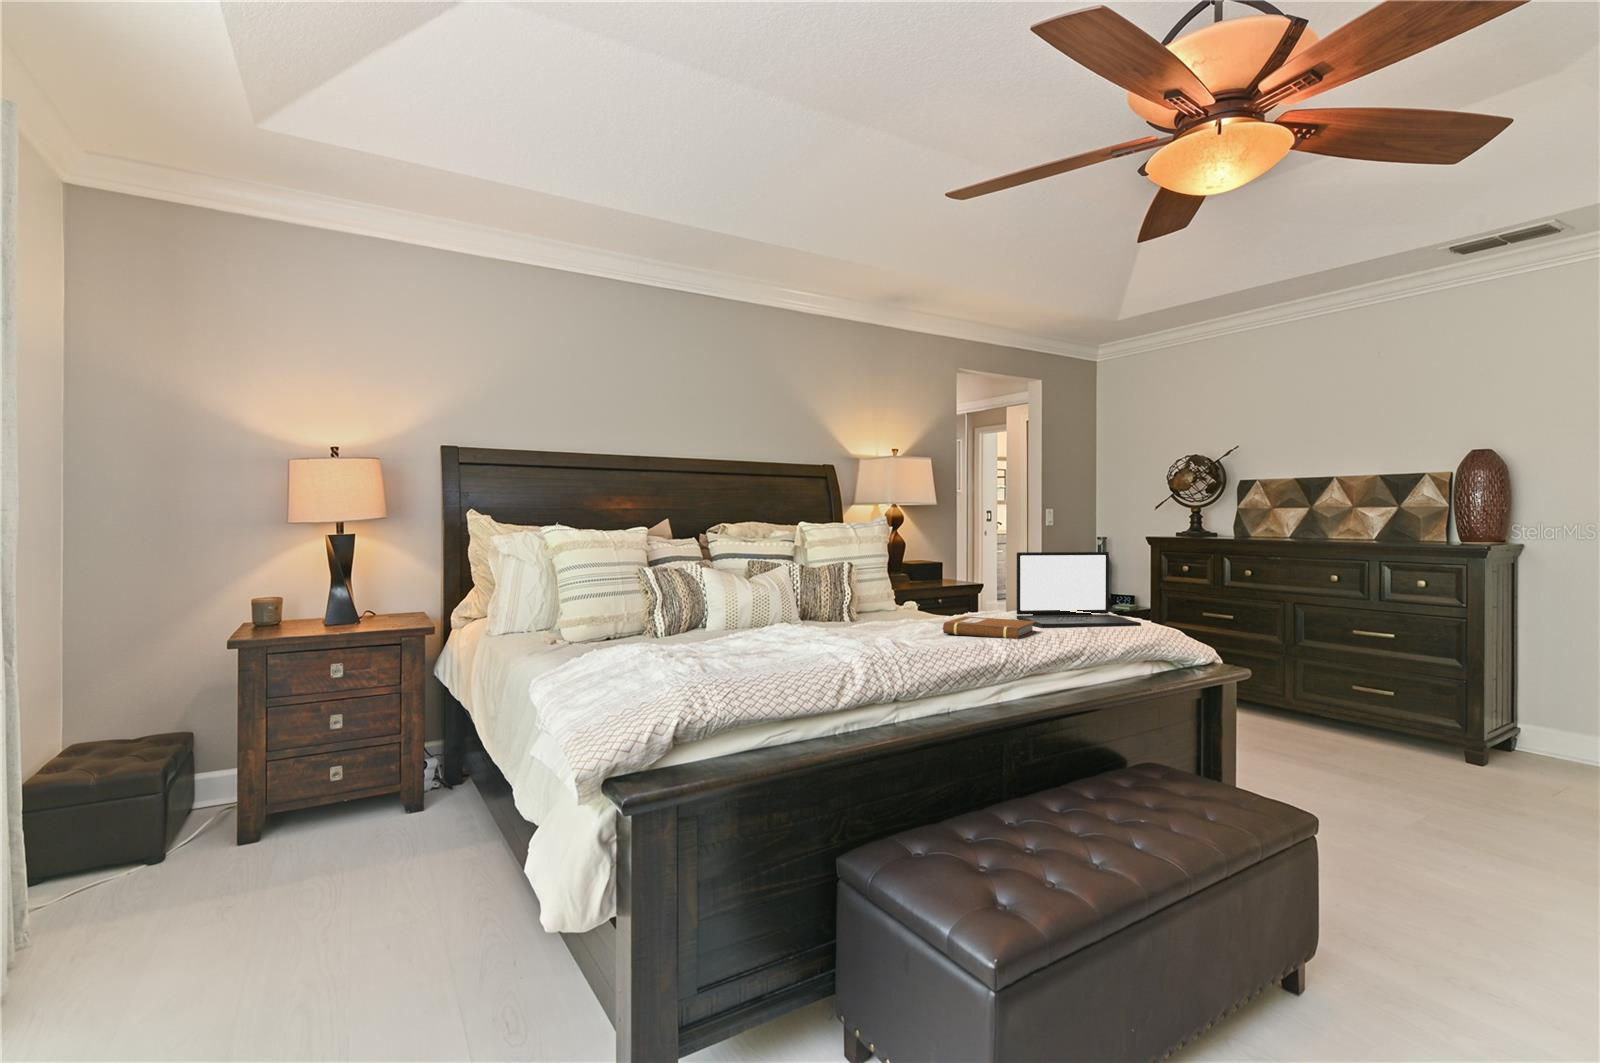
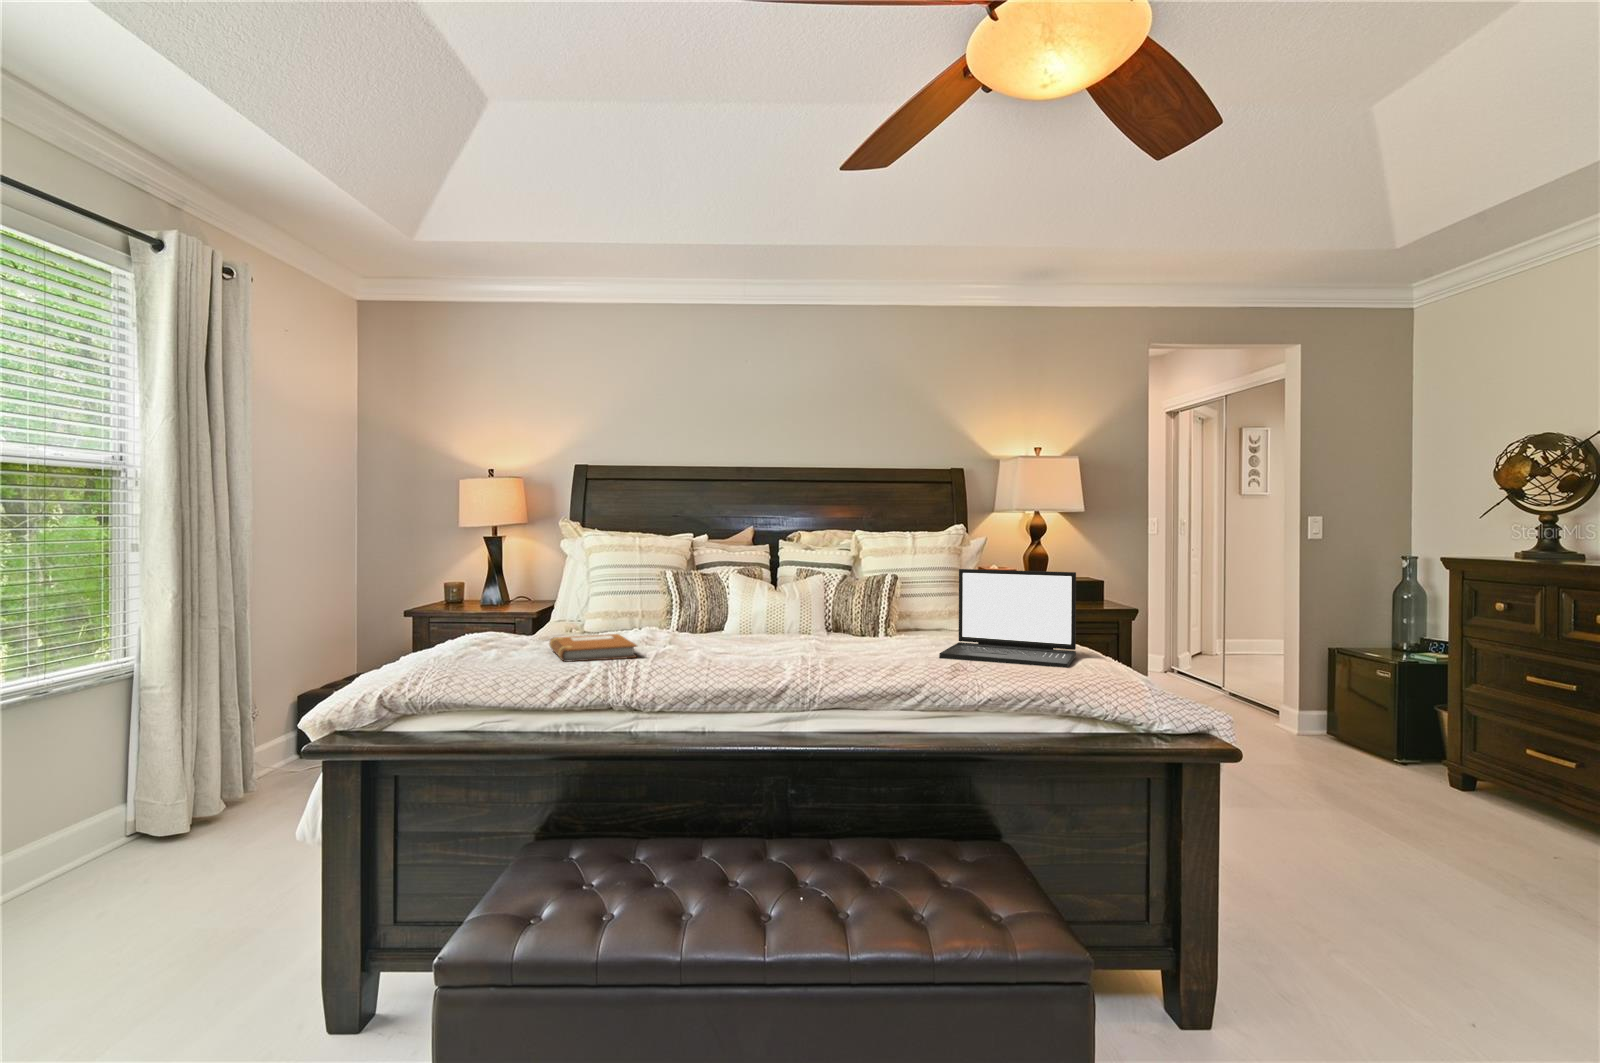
notebook: present [942,616,1036,639] -> present [549,634,637,662]

